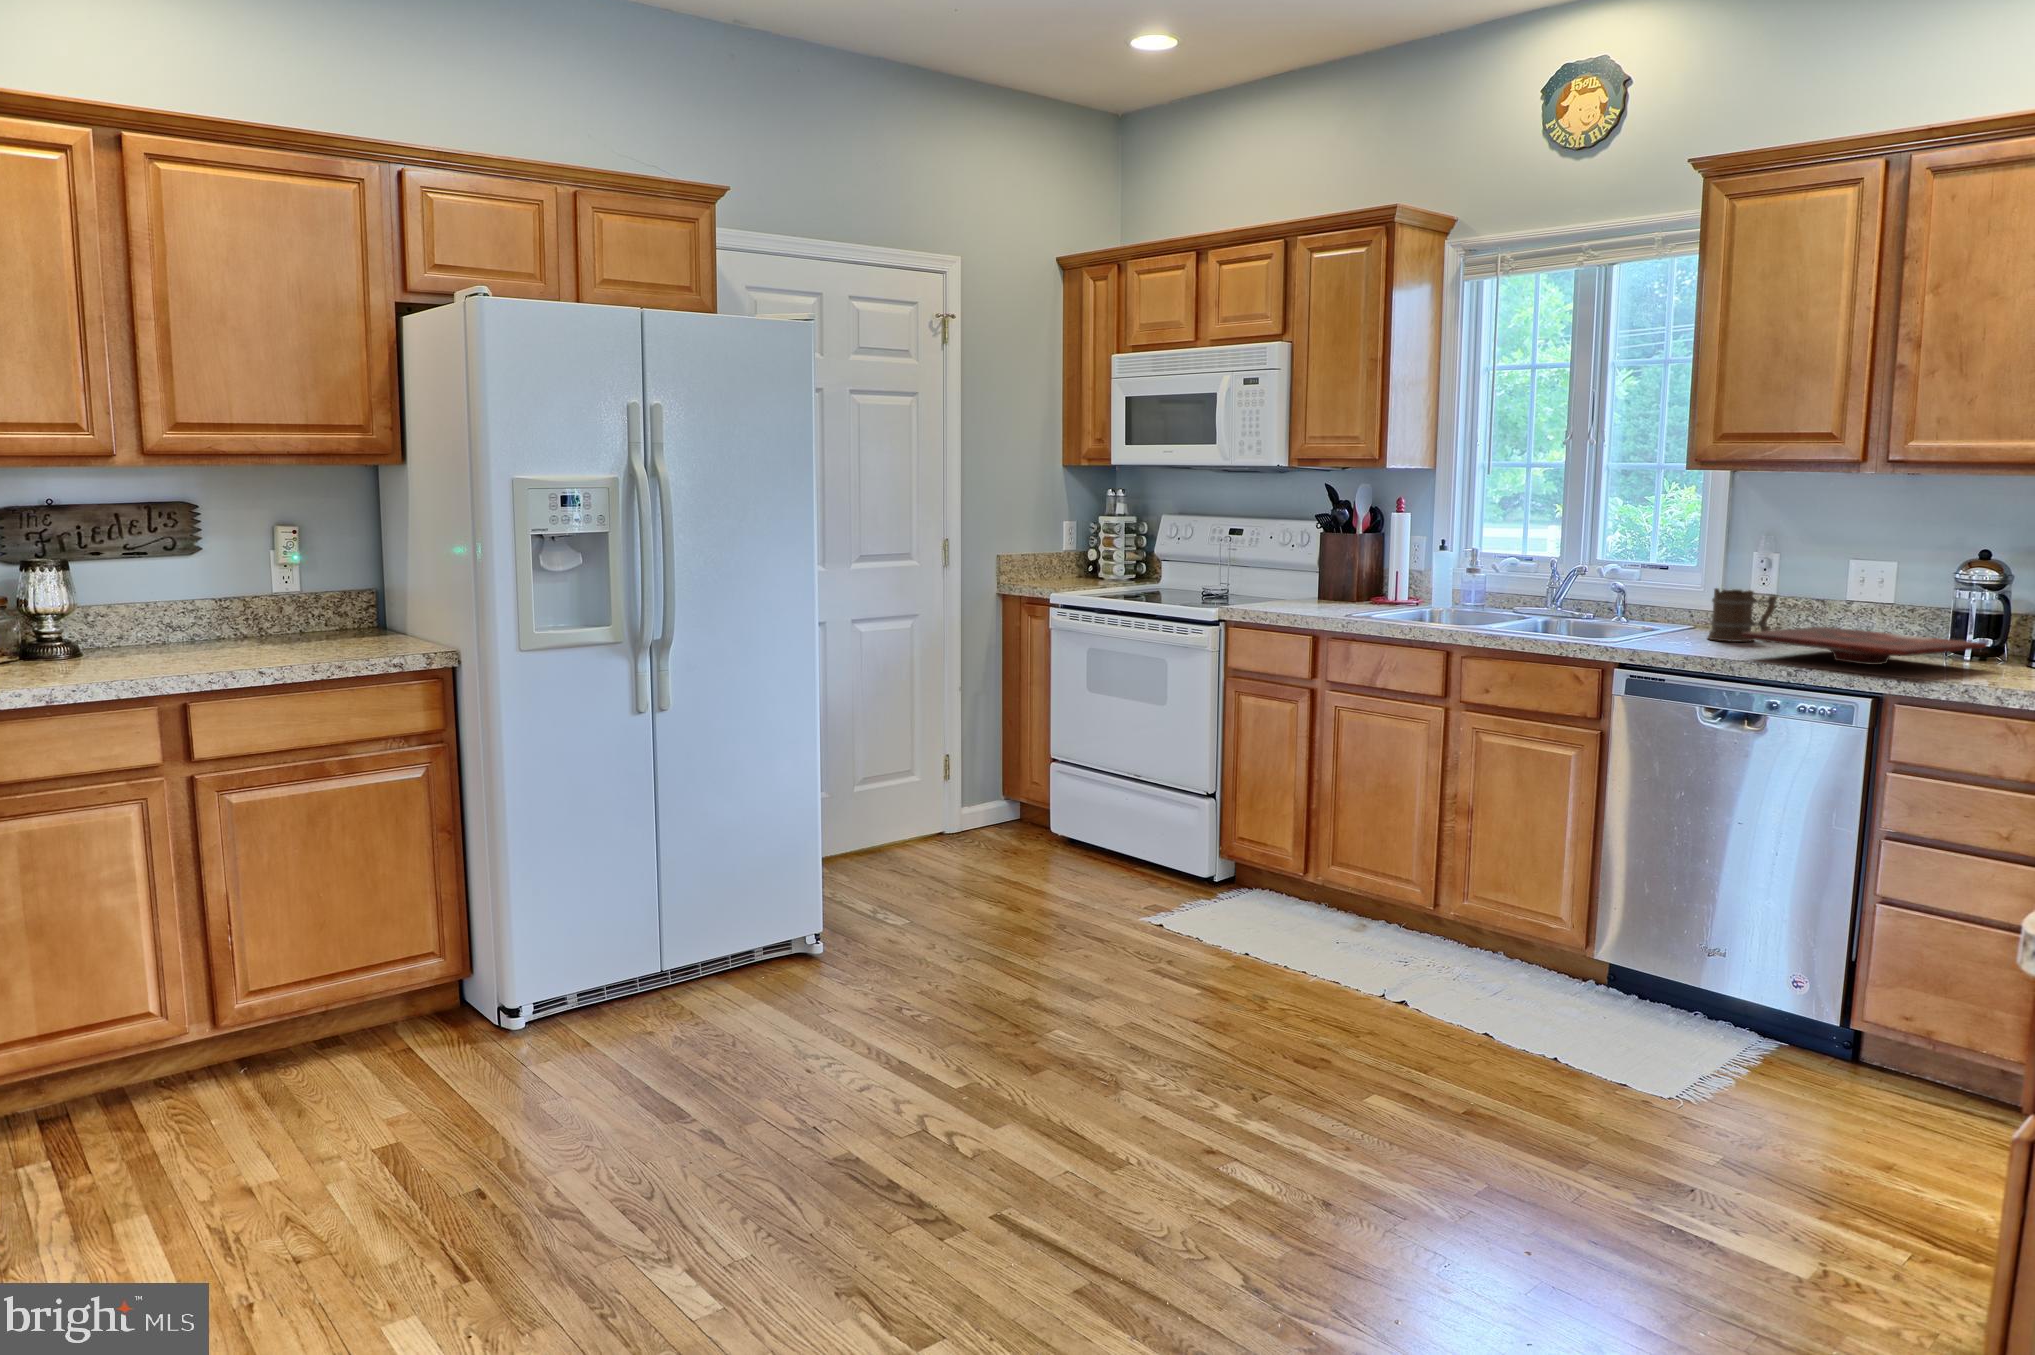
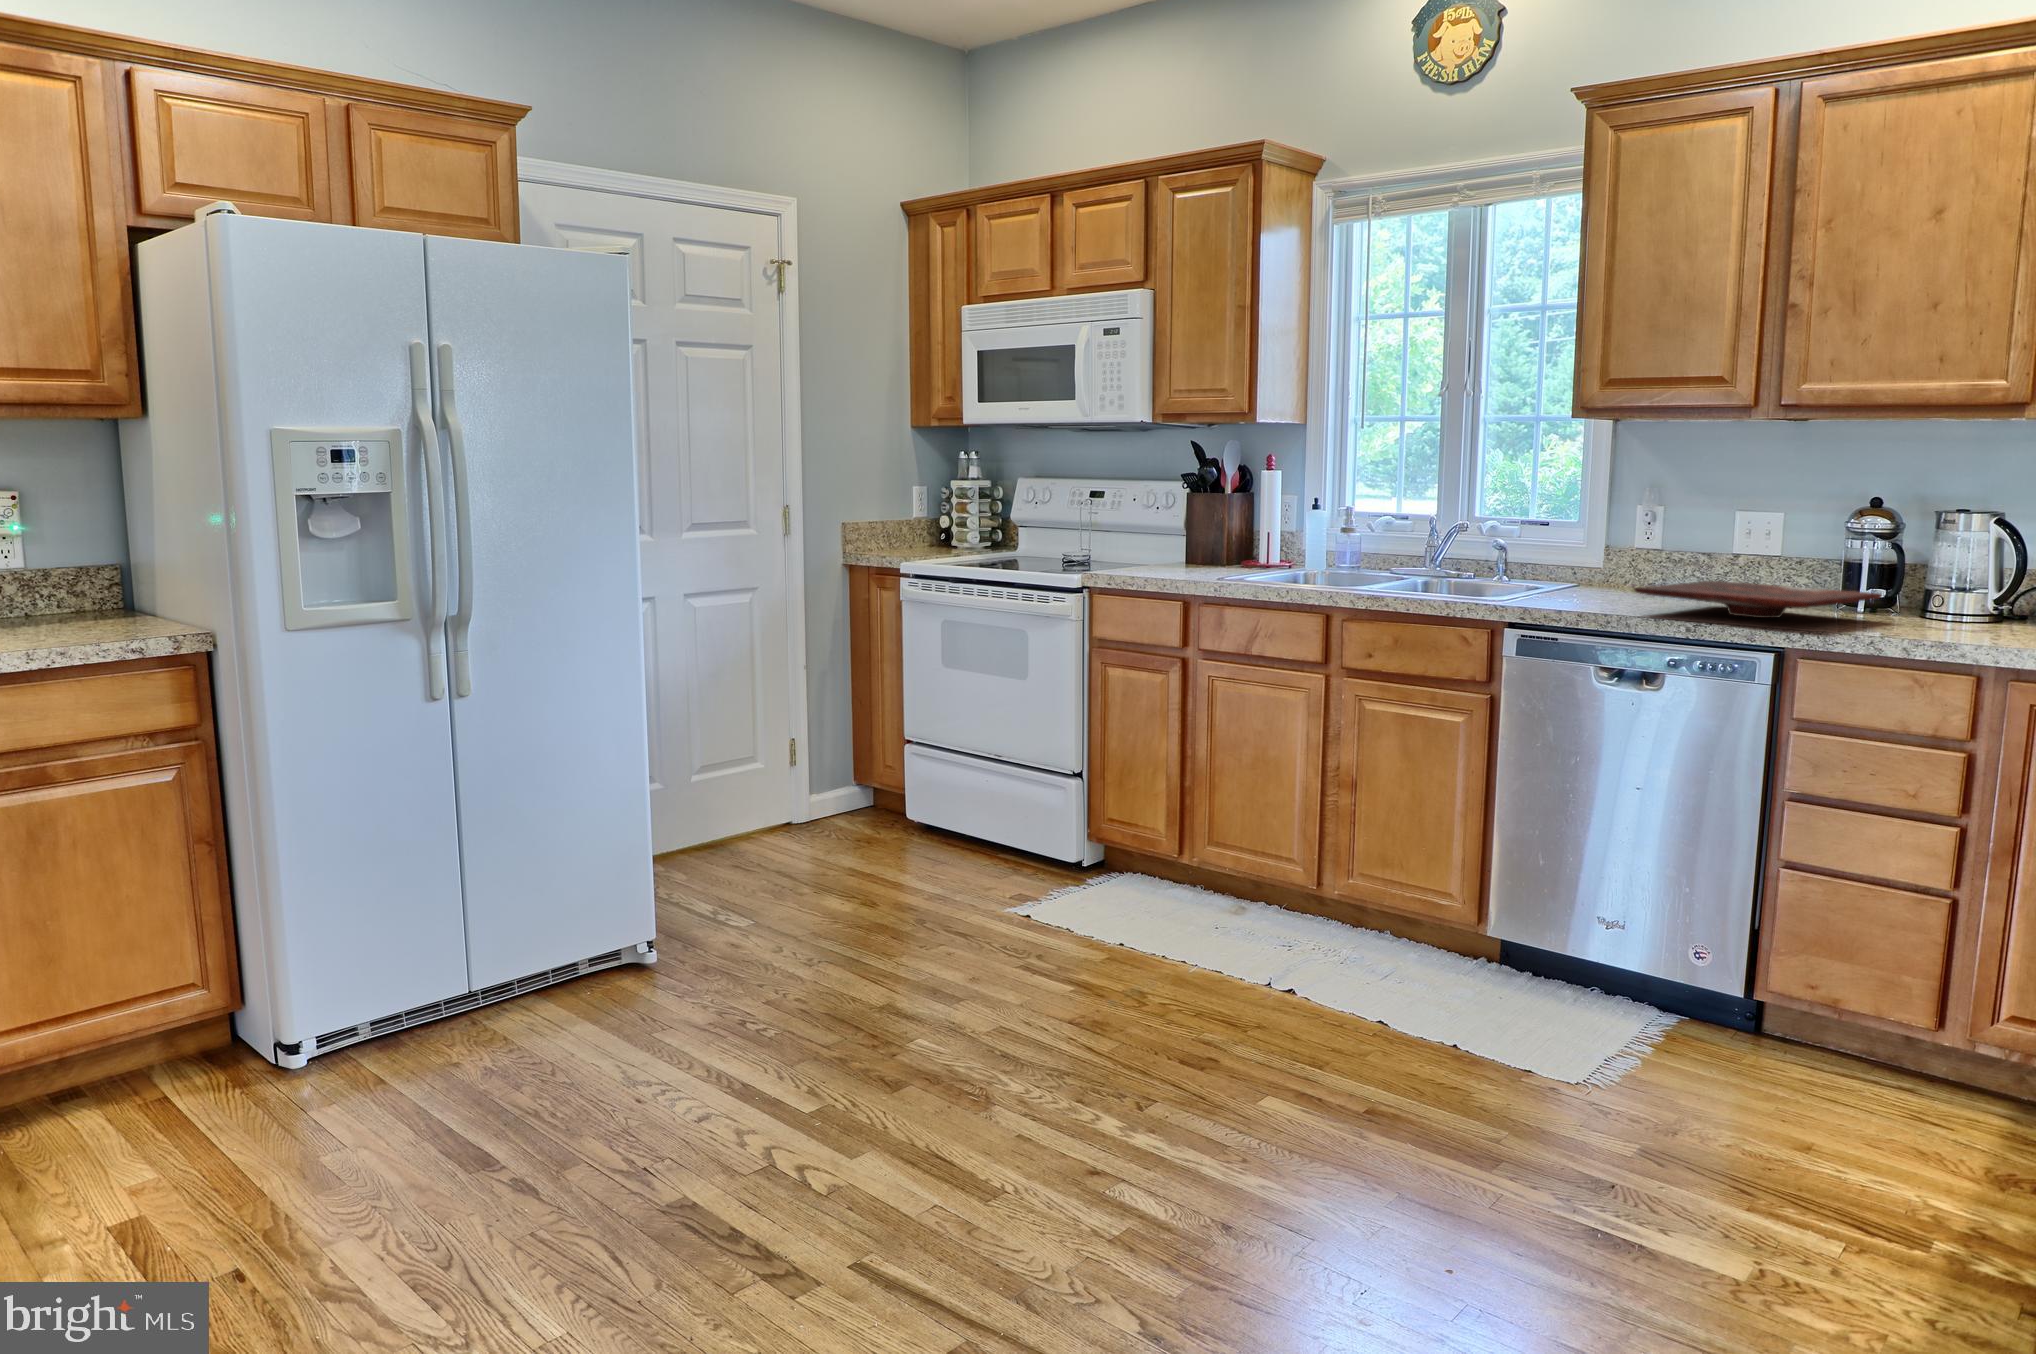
mug: present [1708,588,1777,642] -> none [1592,543,1663,598]

